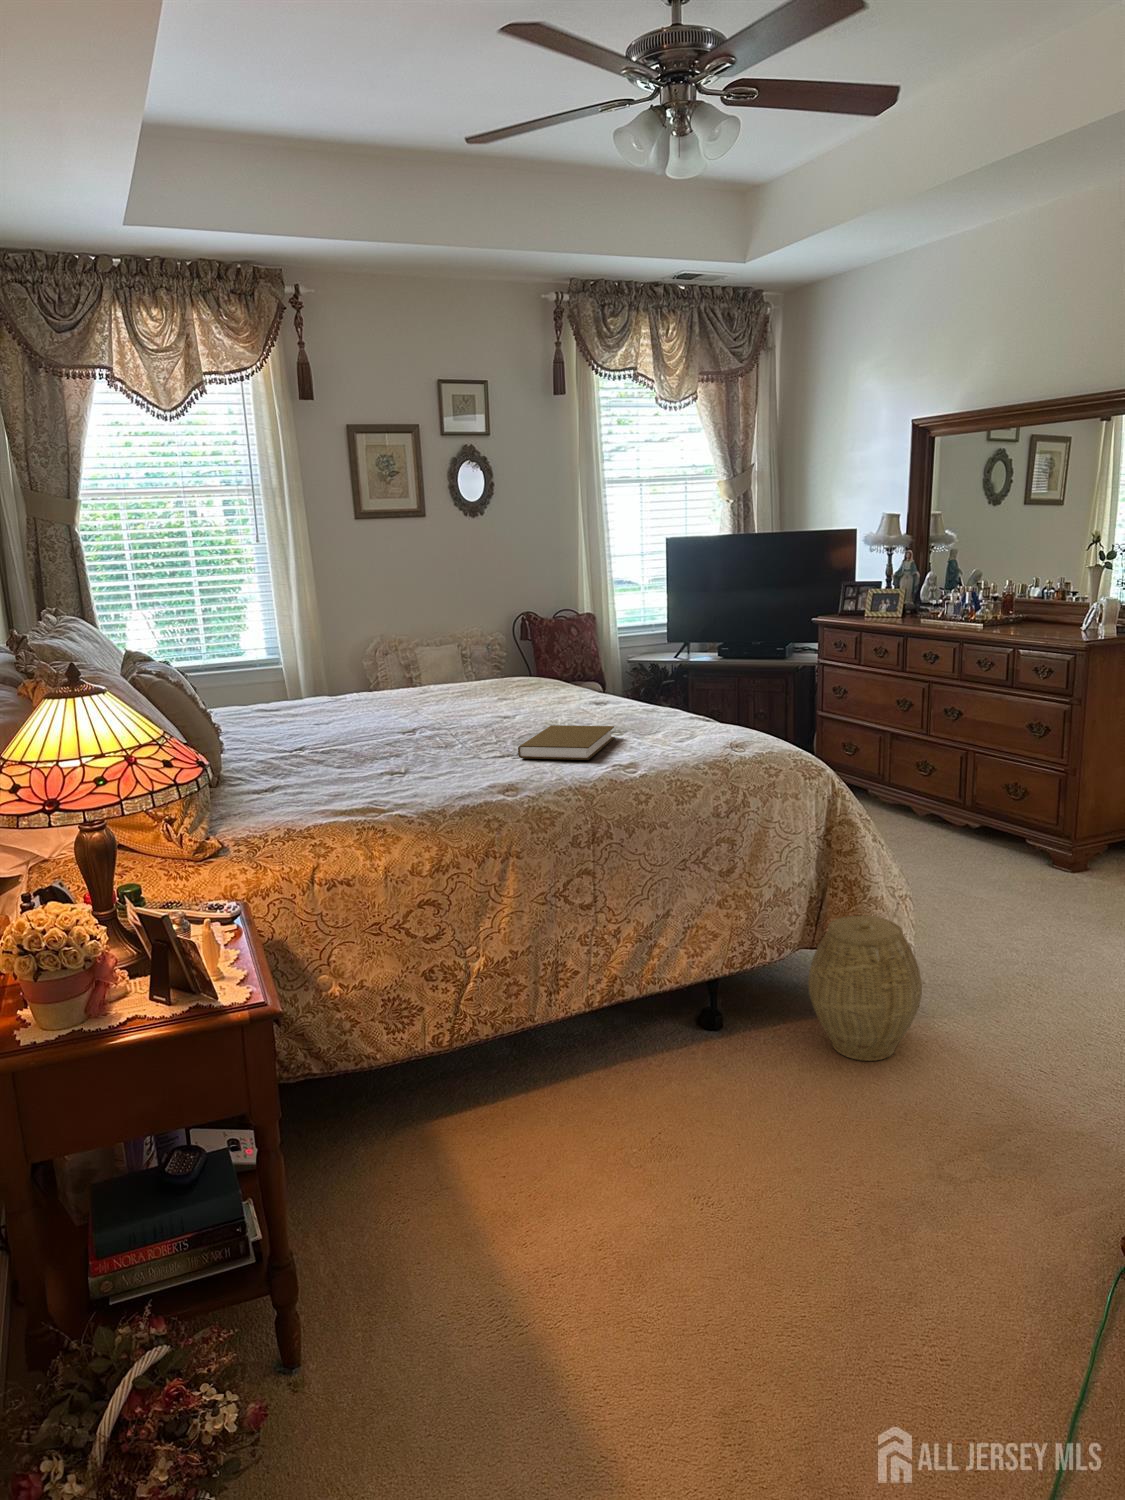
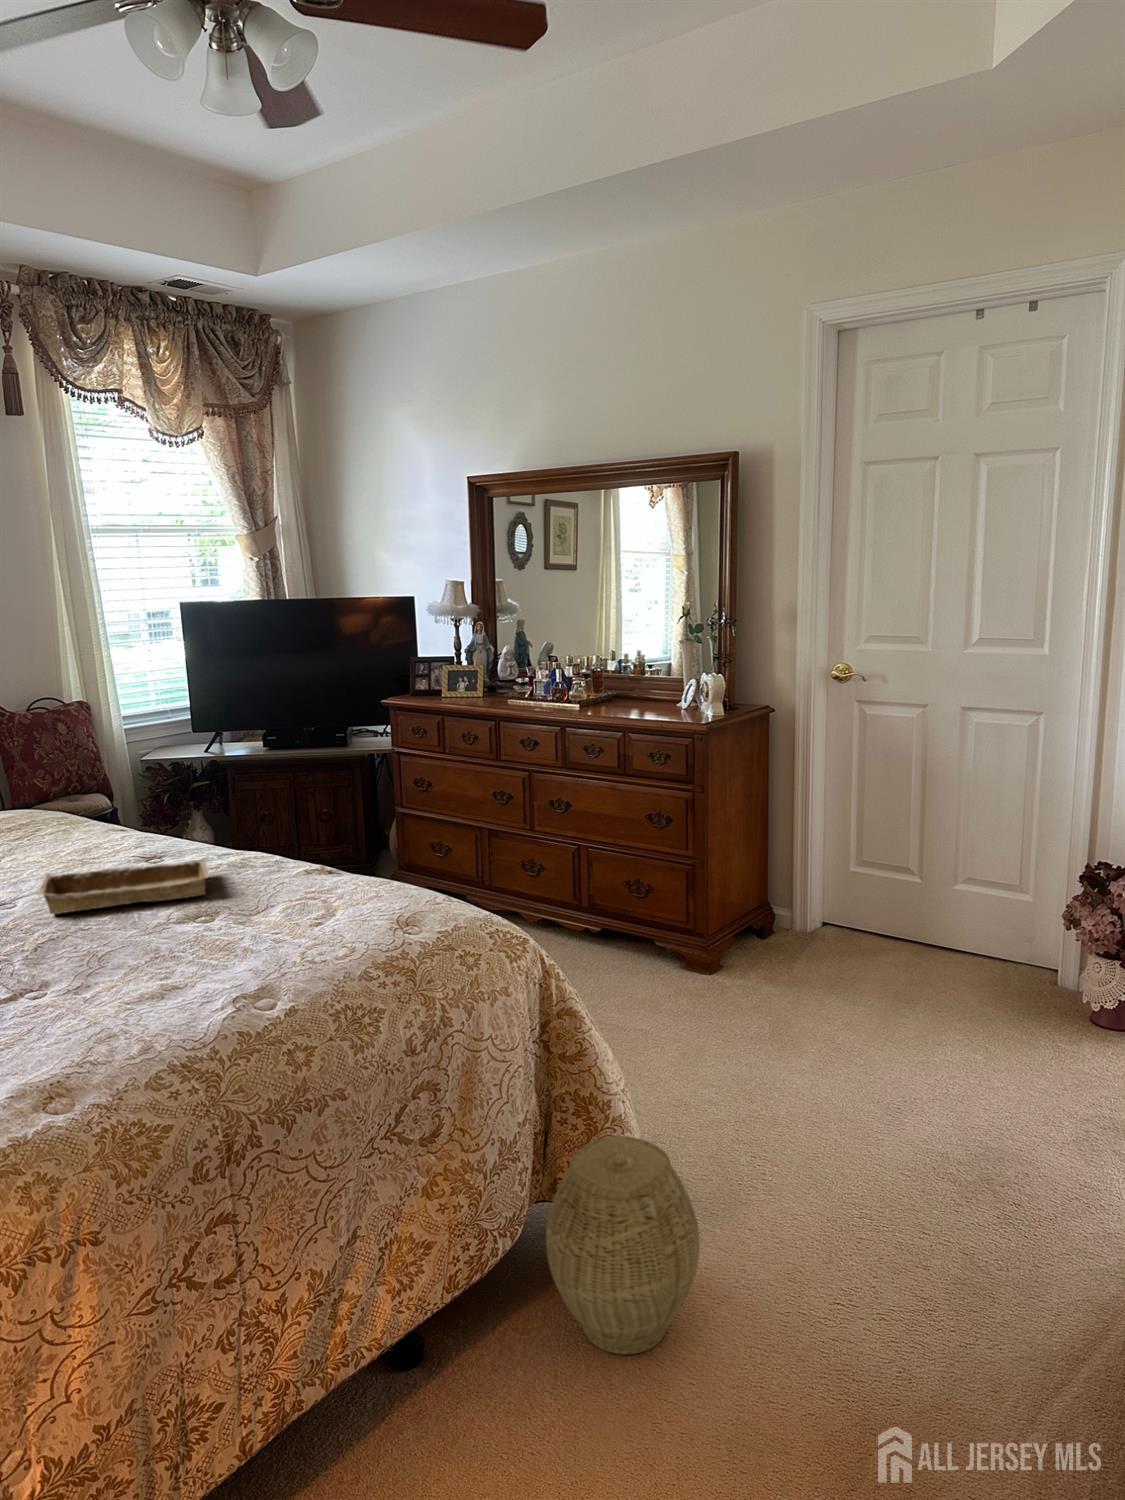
tray: none [525,700,628,721] -> present [38,860,208,914]
book: present [518,725,615,760] -> none [50,916,210,1011]

